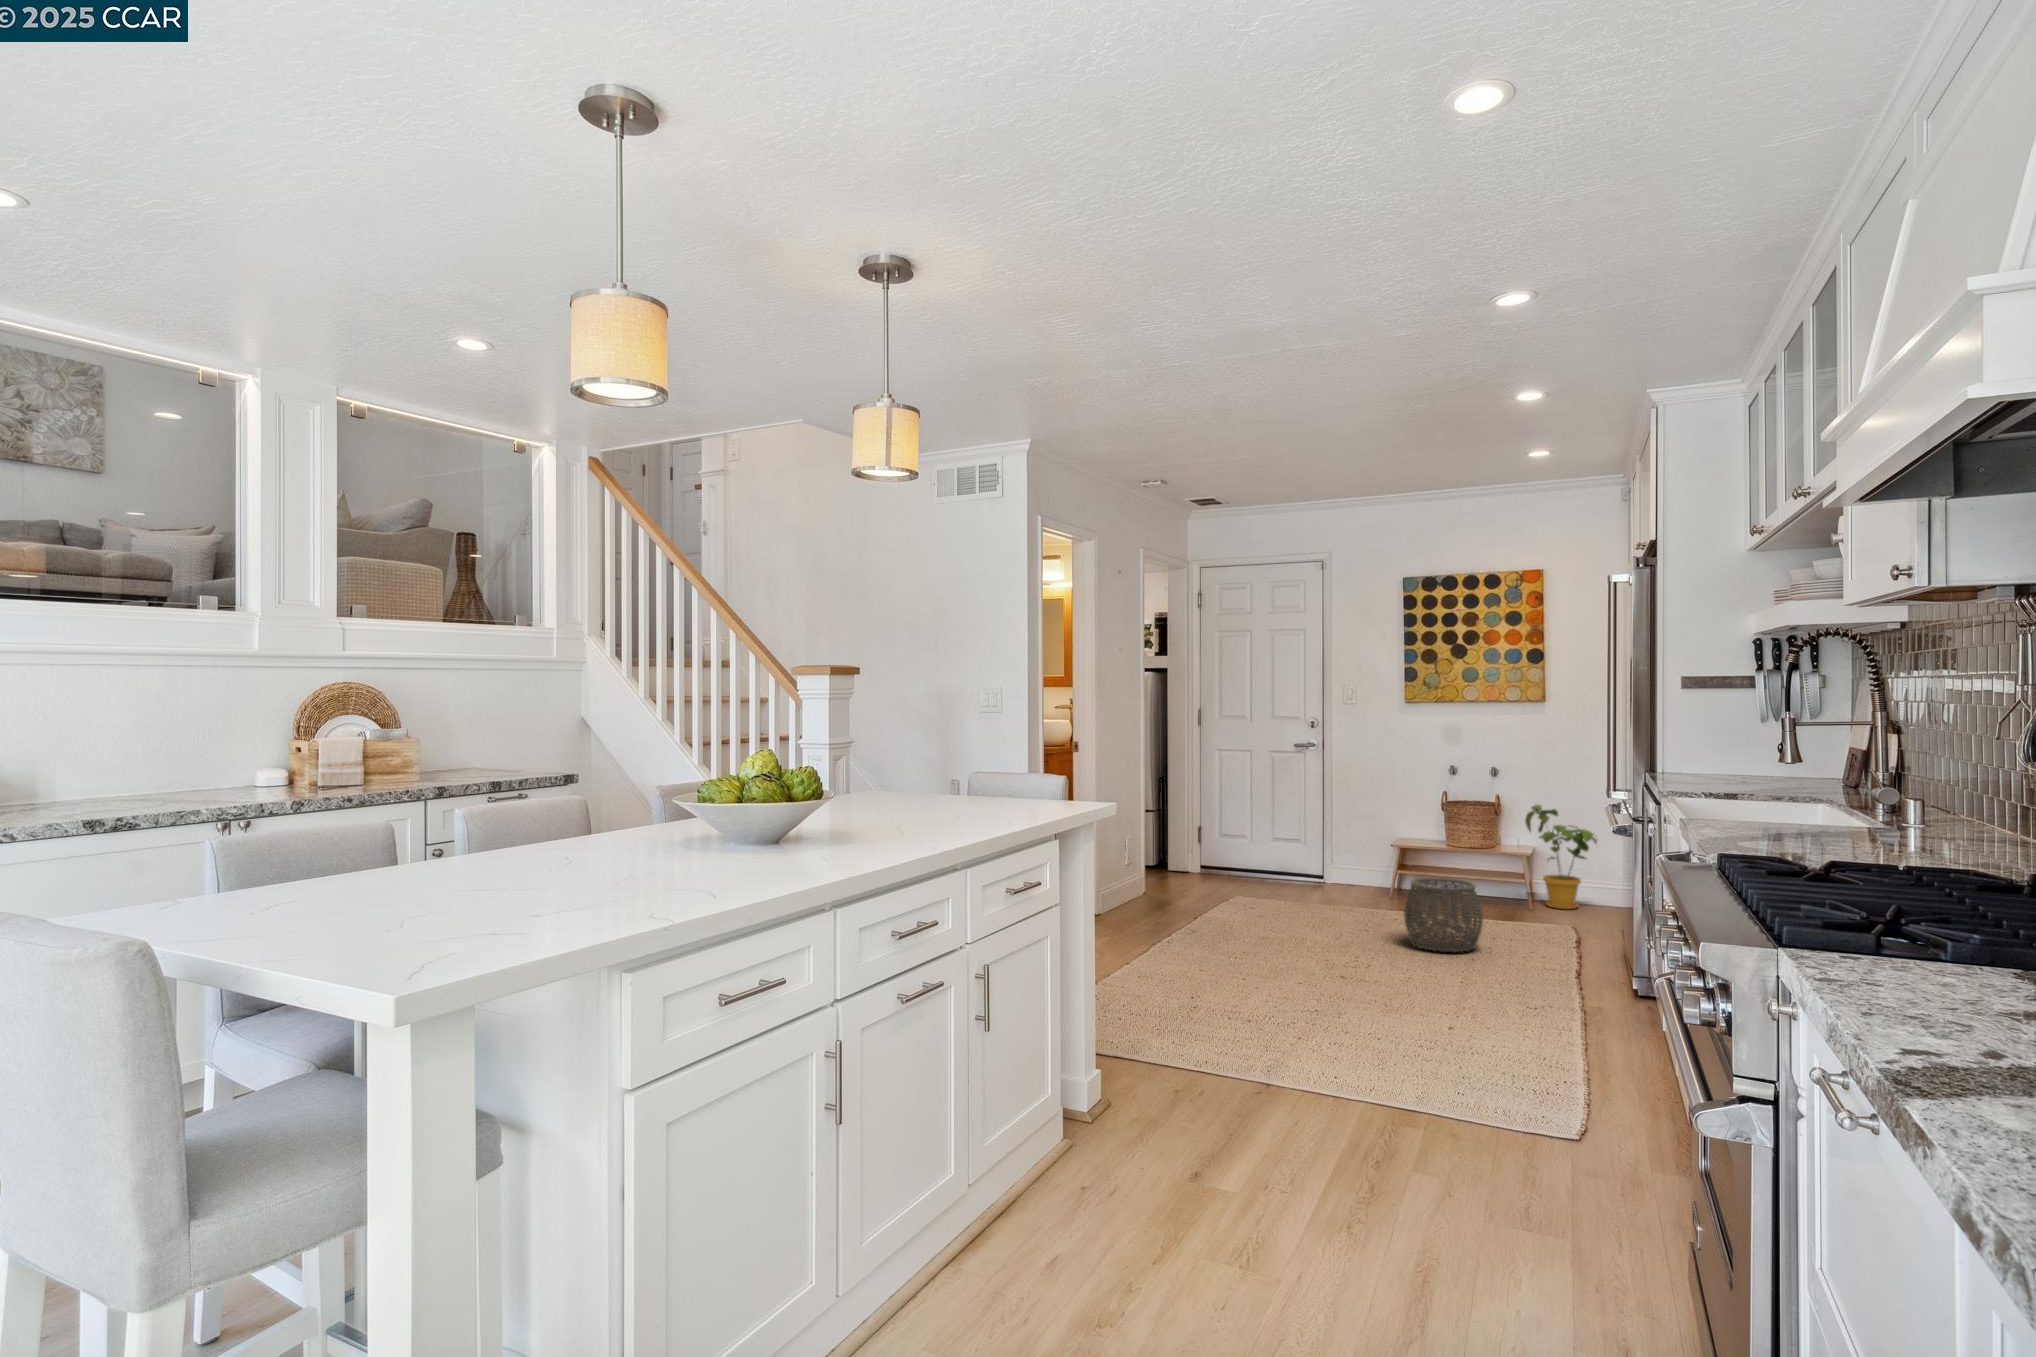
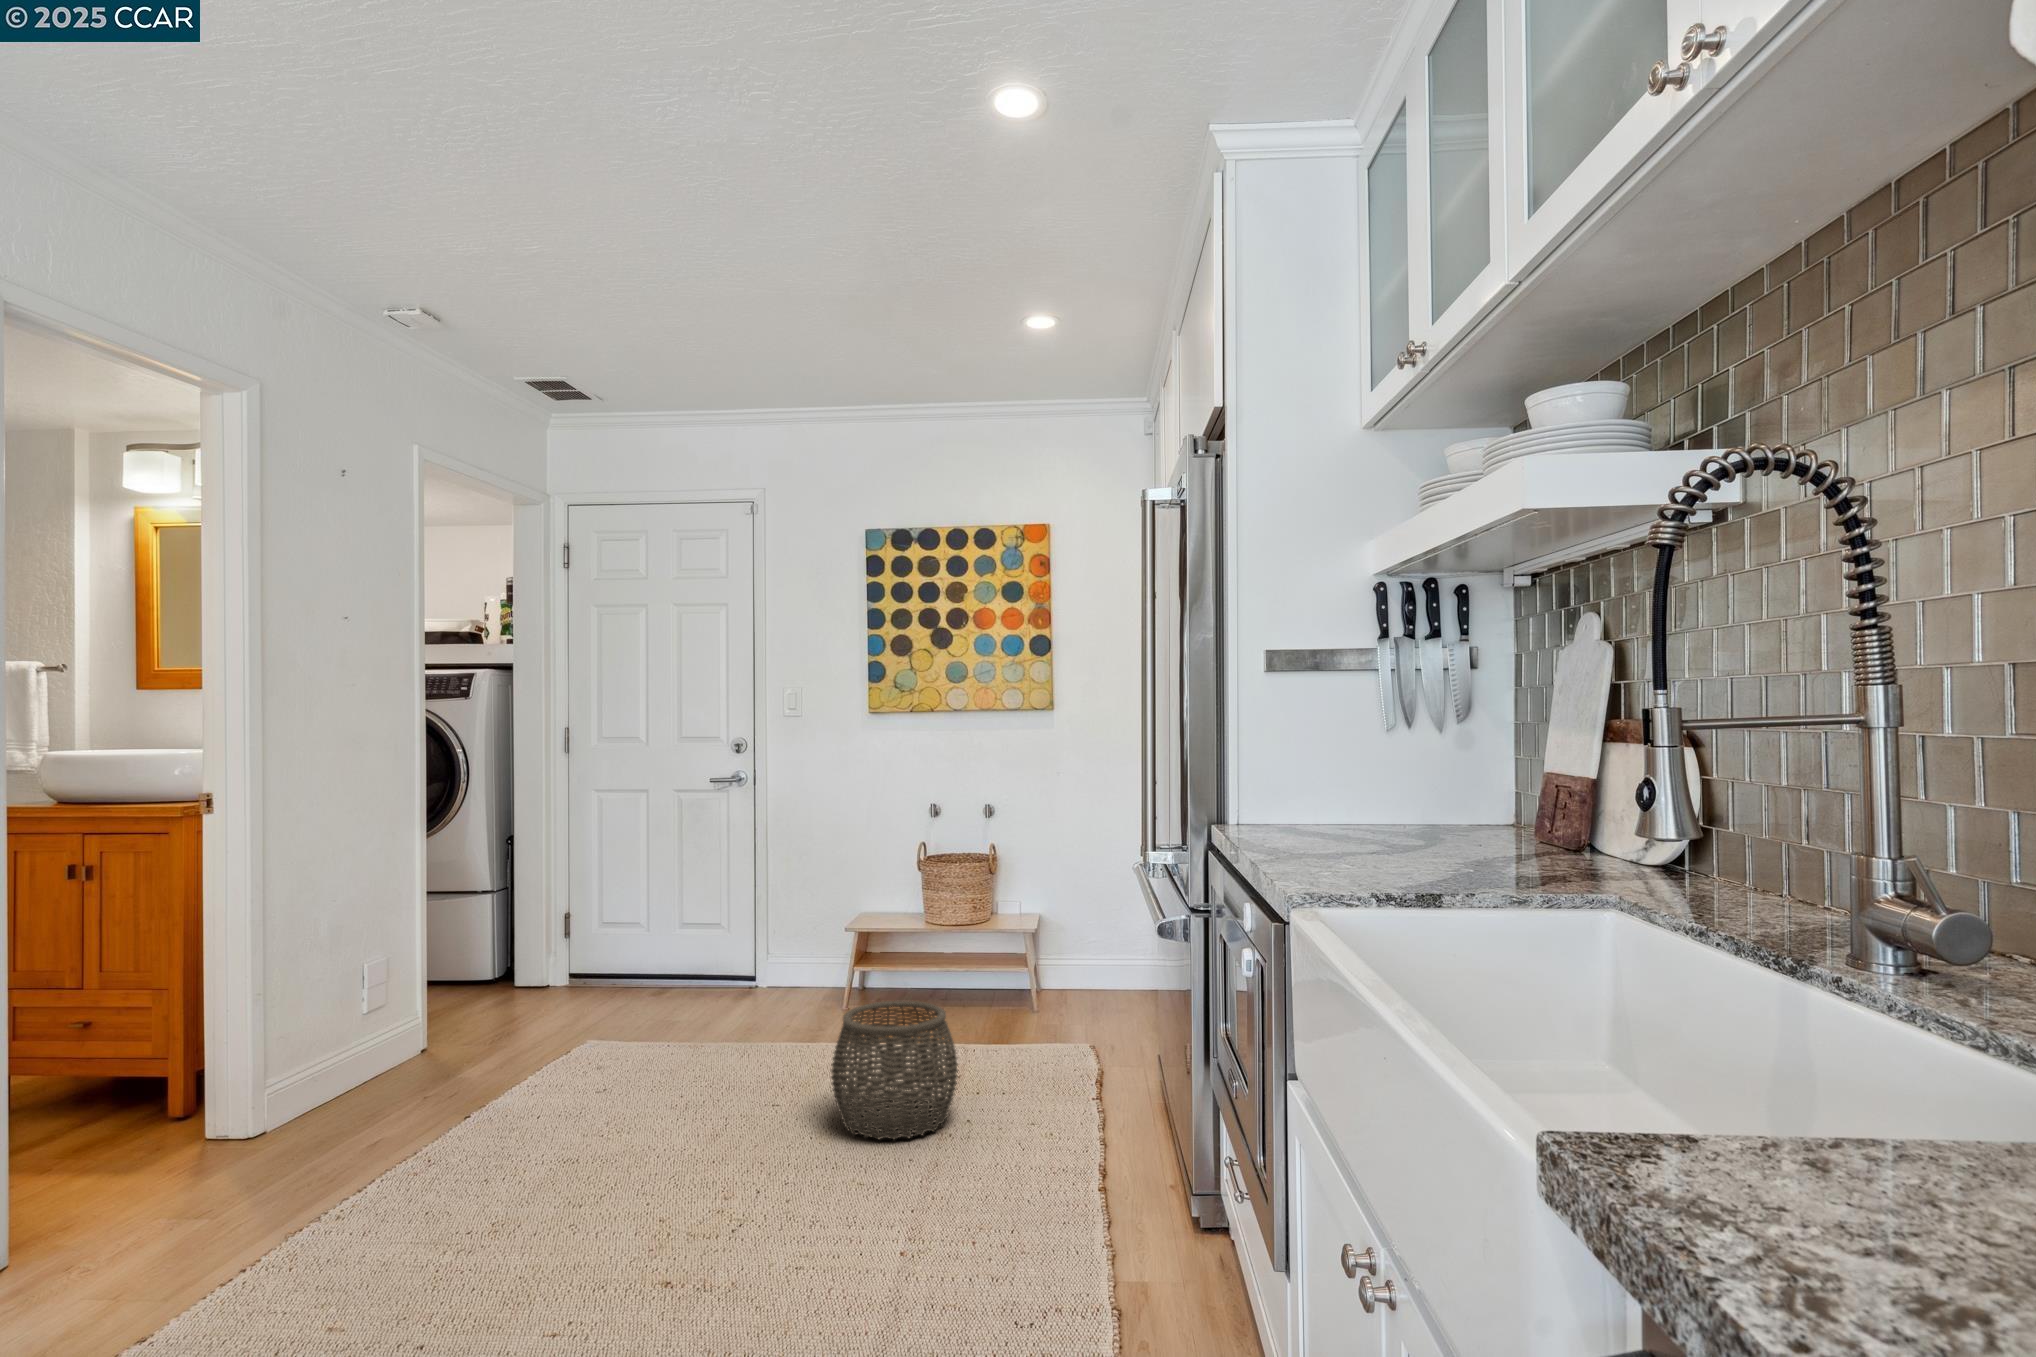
house plant: present [1525,805,1597,909] -> none [1028,858,1122,1007]

